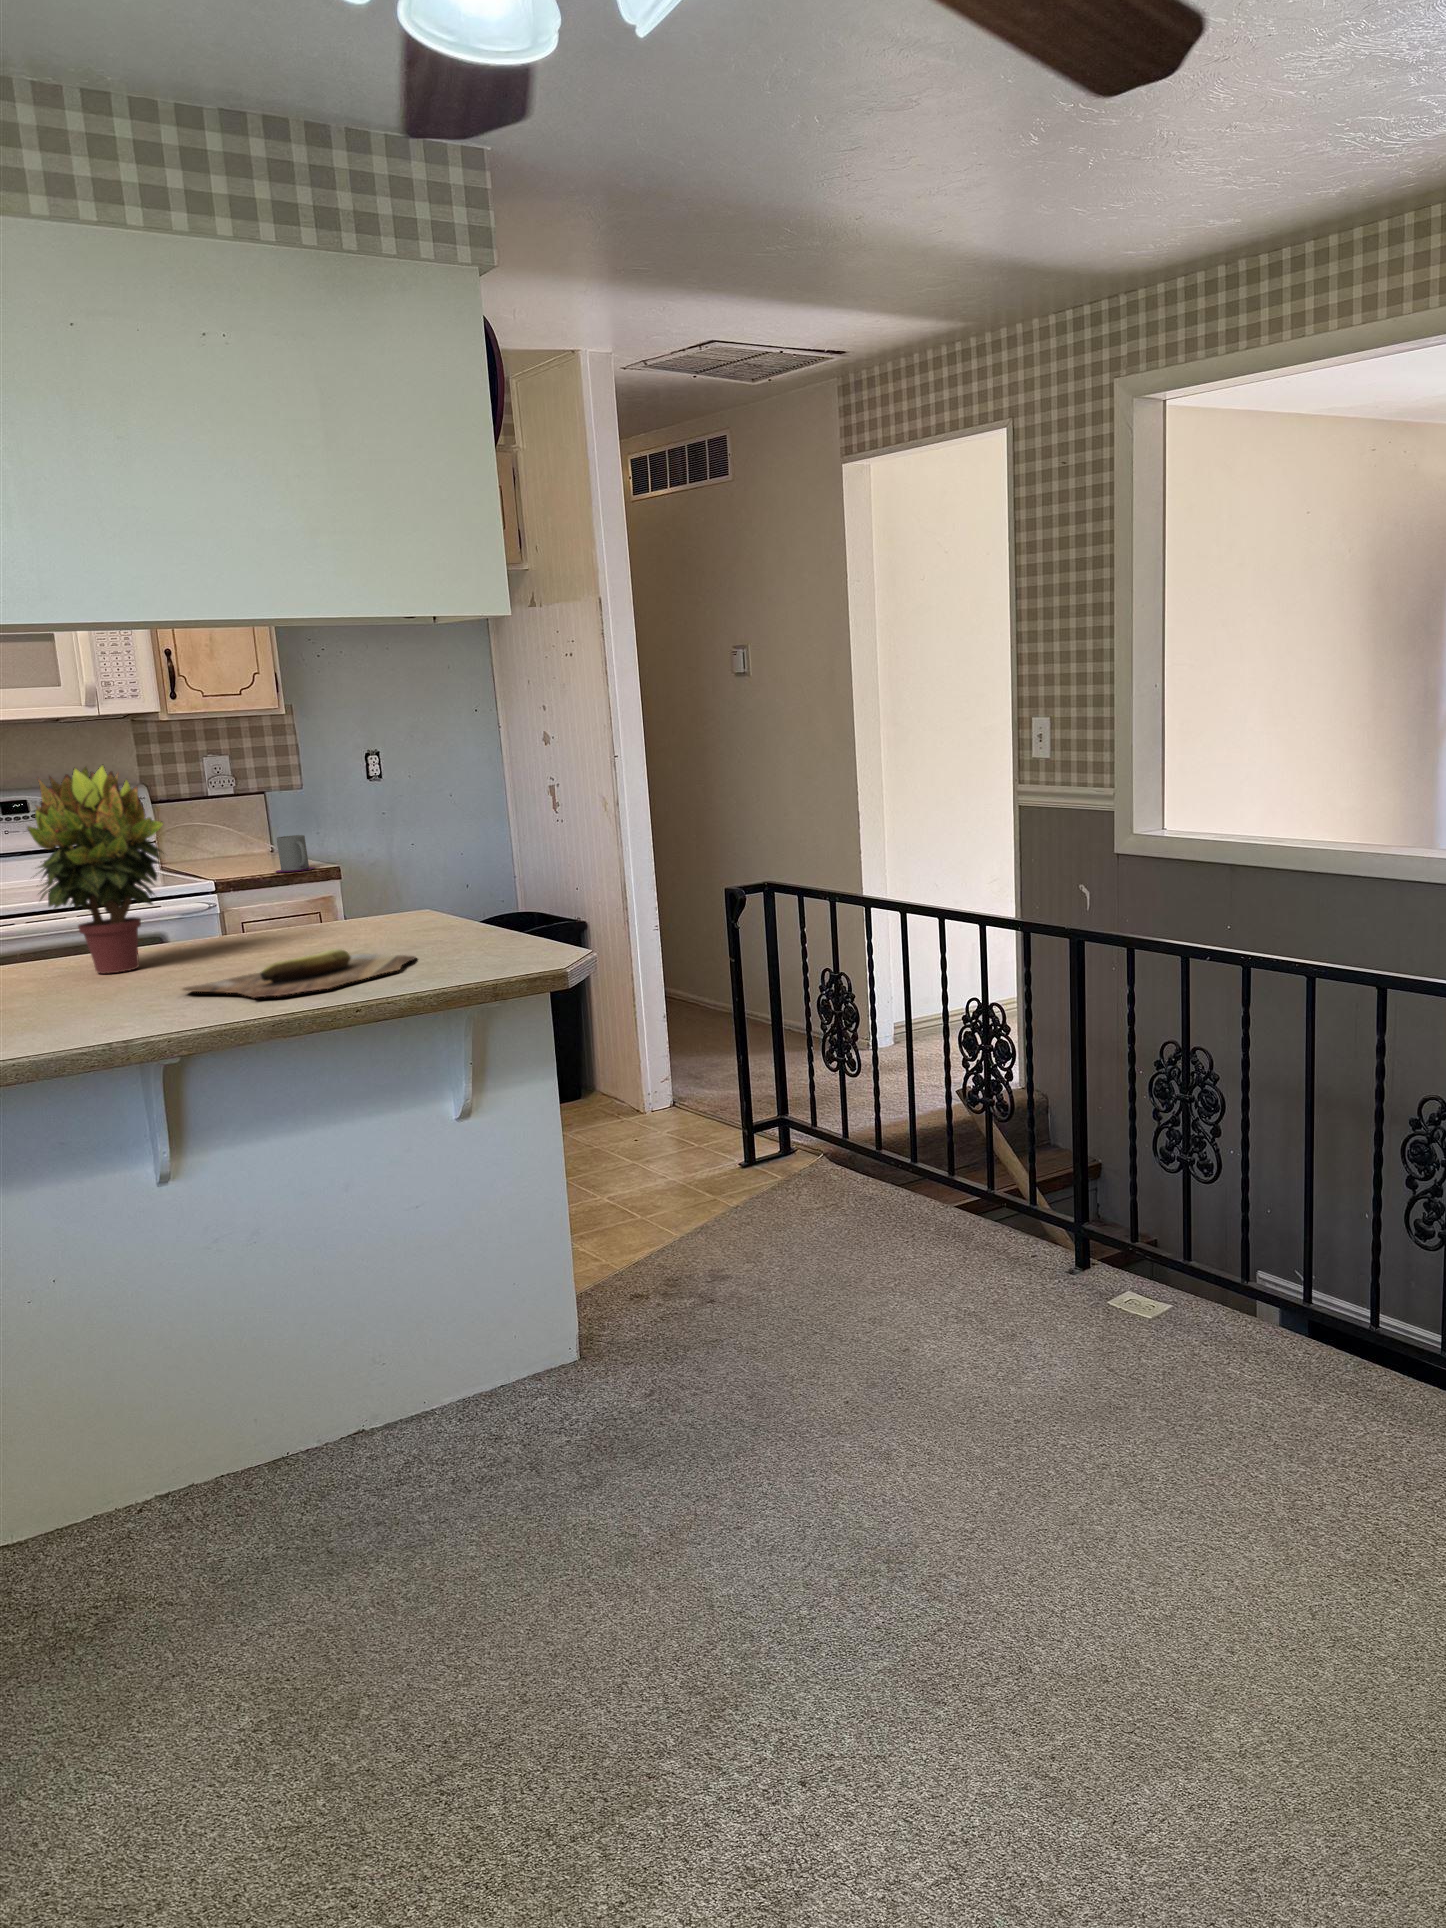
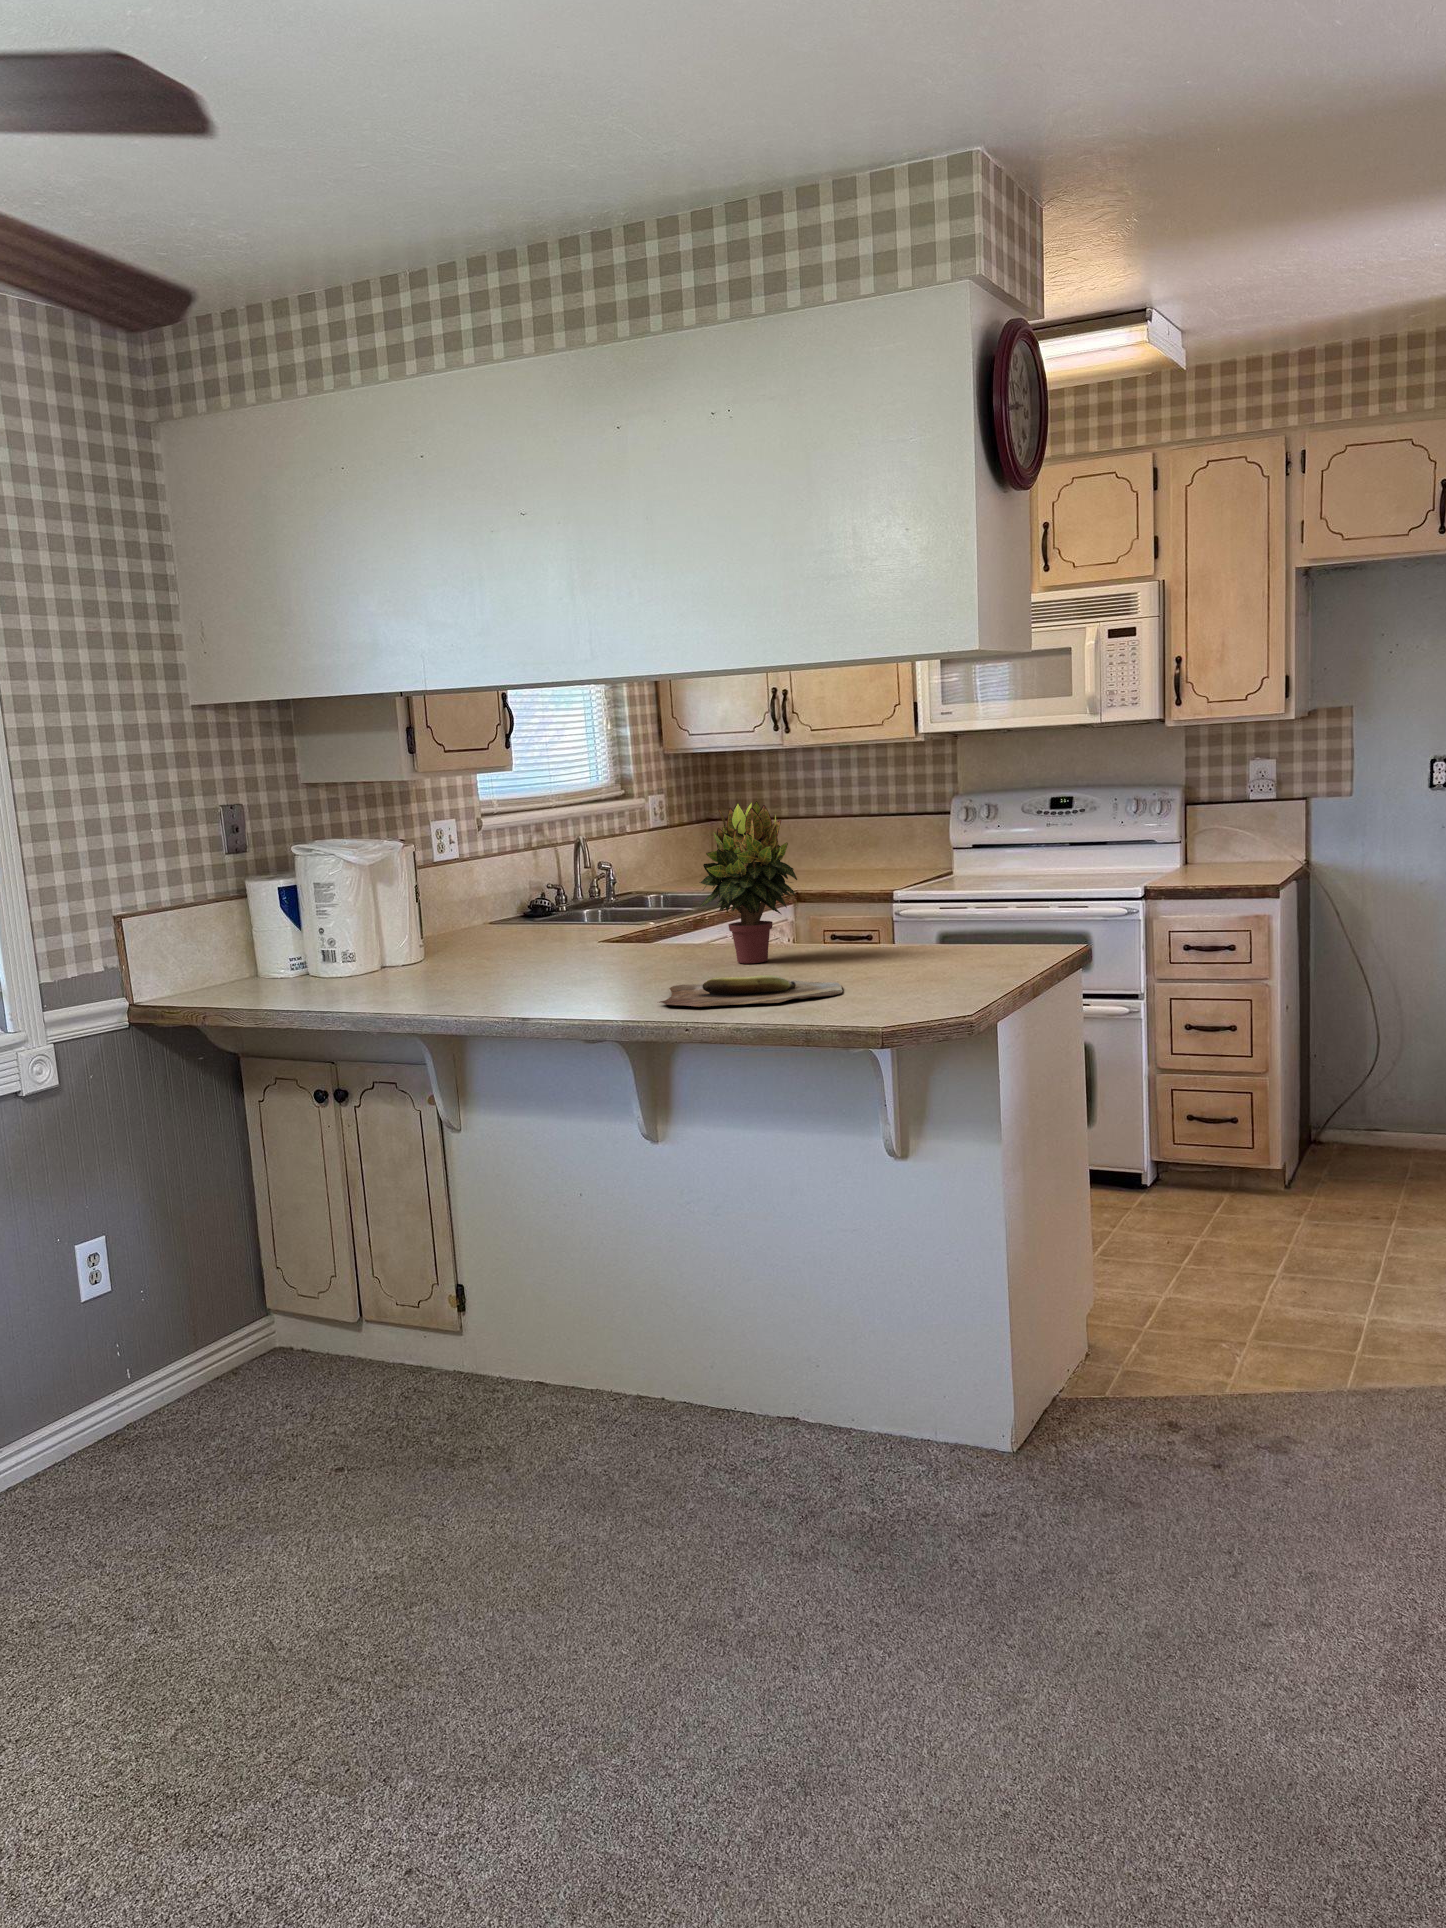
mug: present [276,835,315,872] -> none [1208,850,1248,886]

